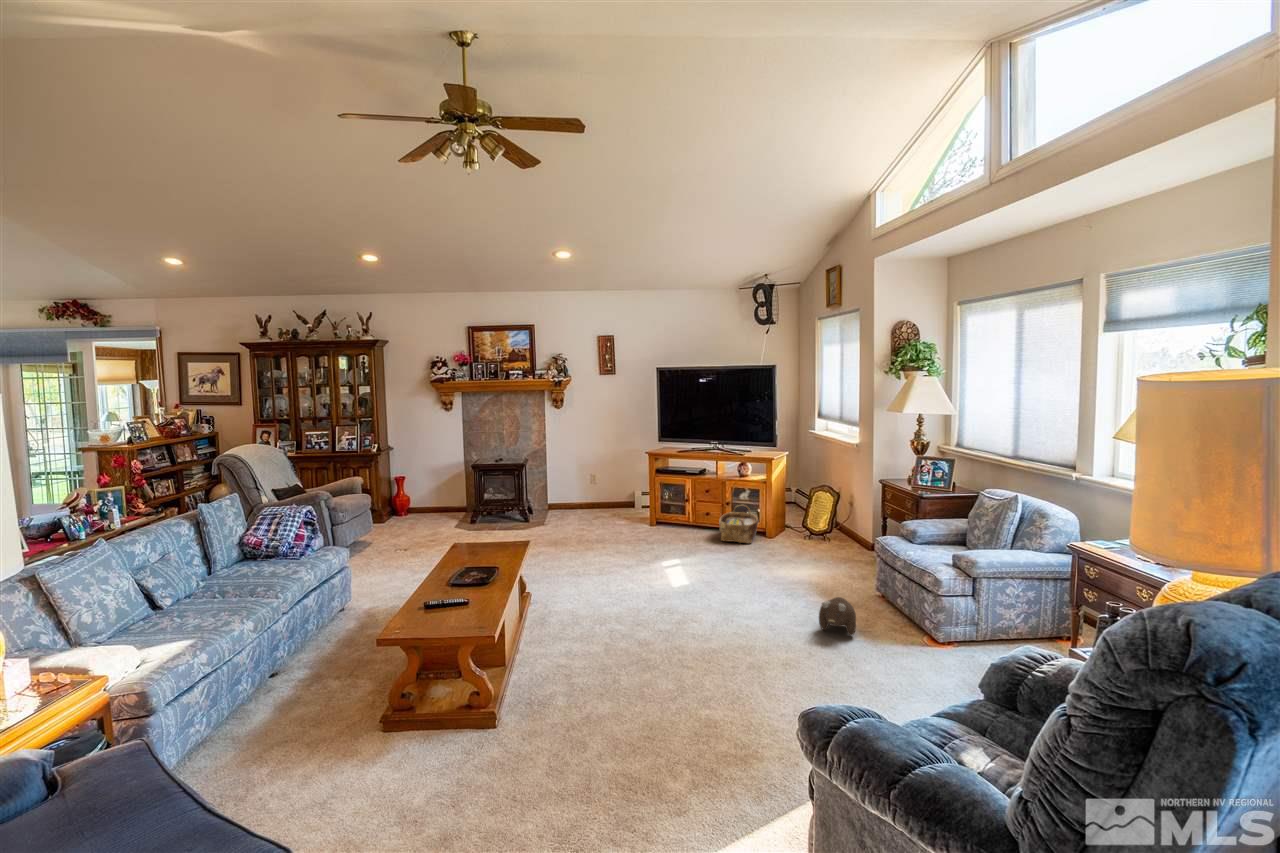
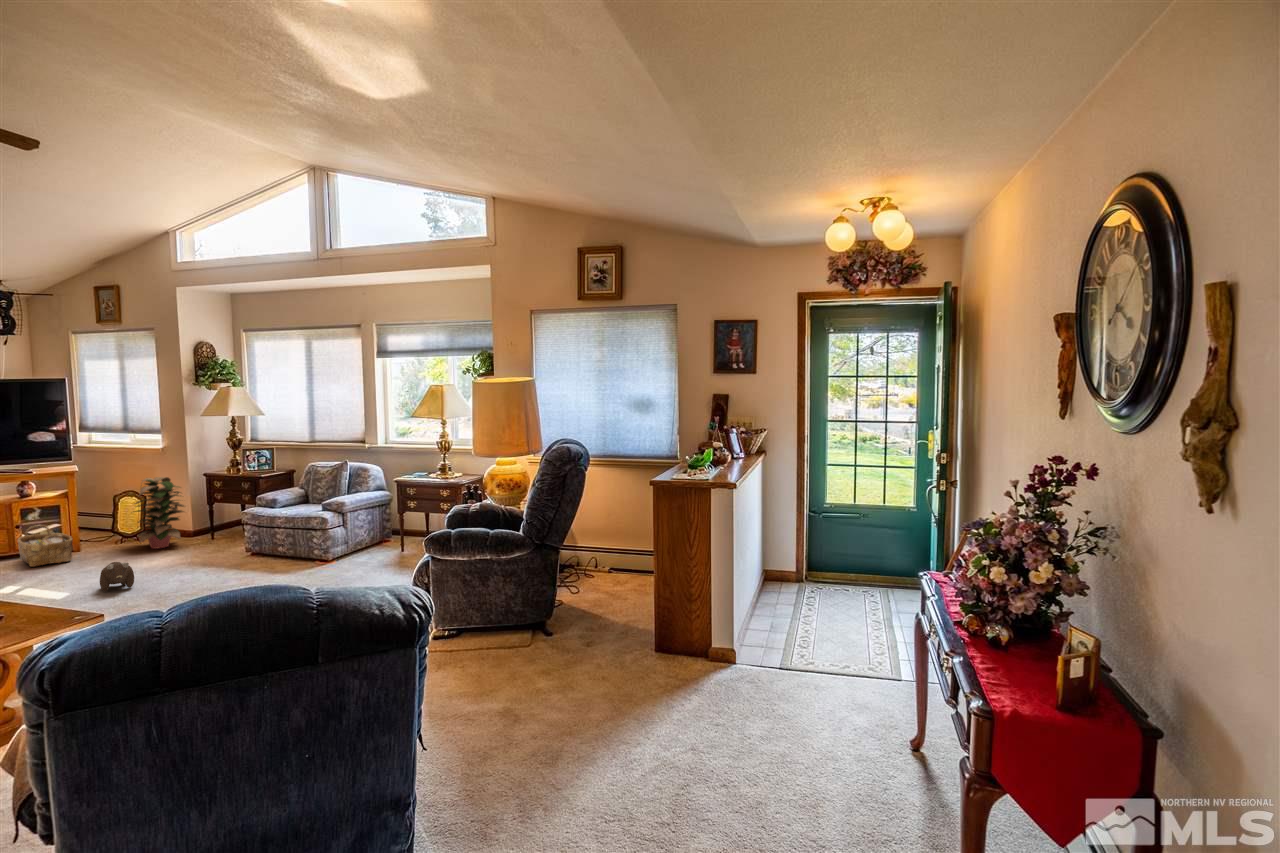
decorative plant: none [805,476,861,552] -> present [134,477,184,549]
plush toy: present [819,597,856,636] -> present [100,562,134,592]

